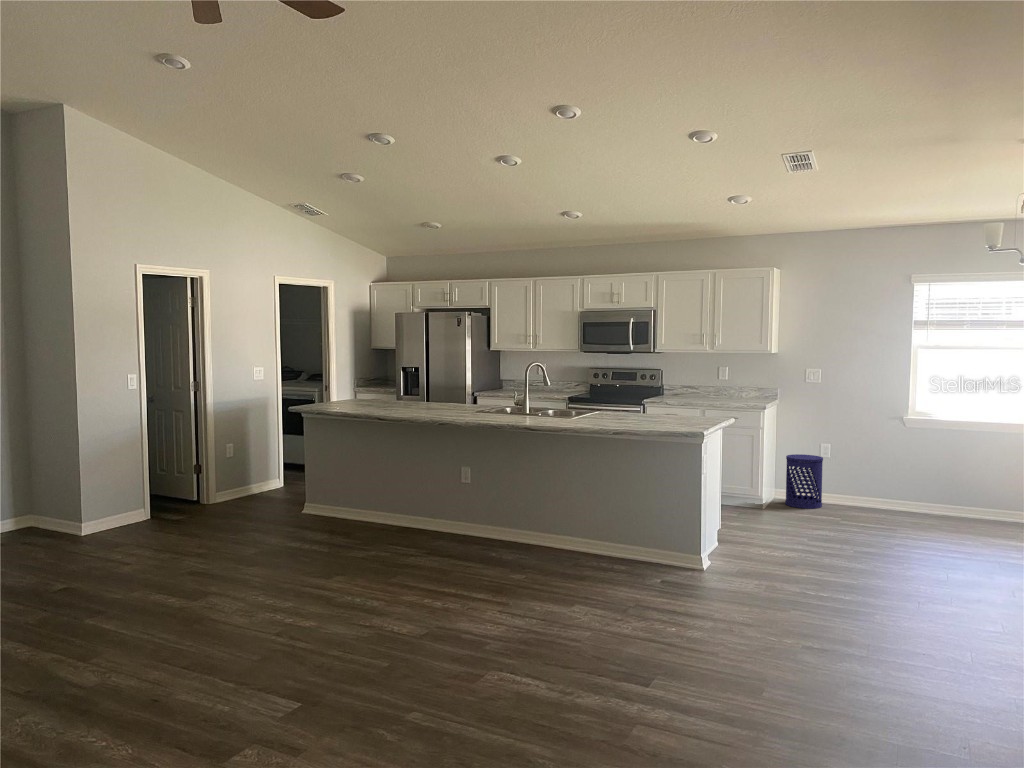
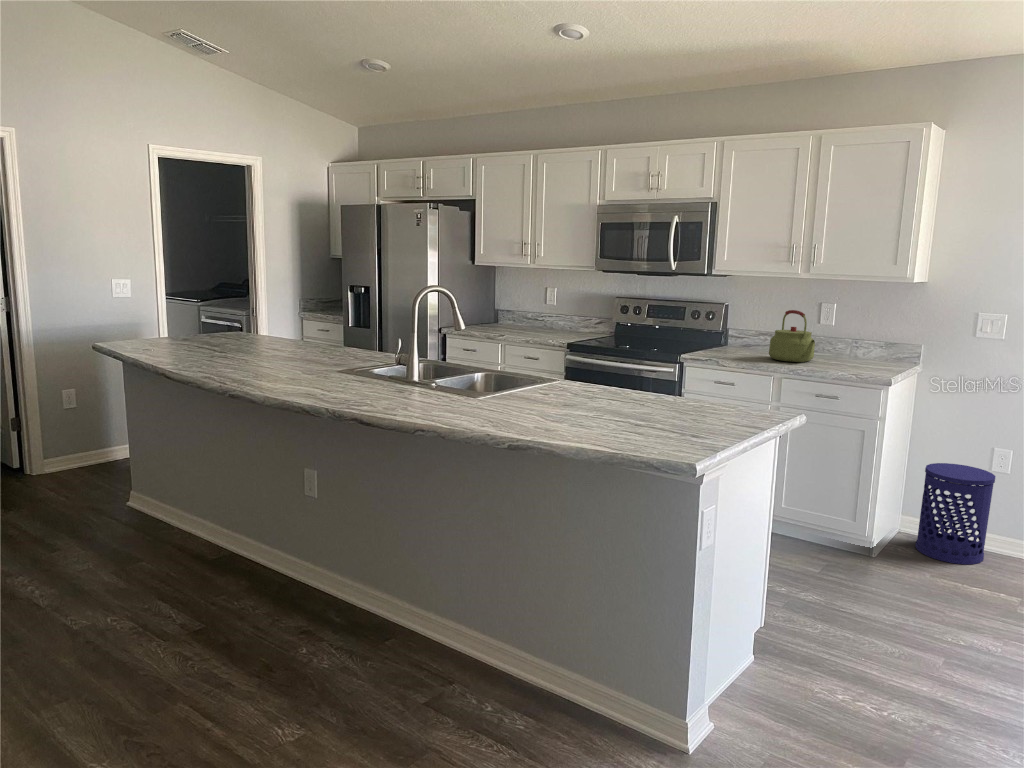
kettle: none [694,370,721,400] -> present [769,310,815,362]

